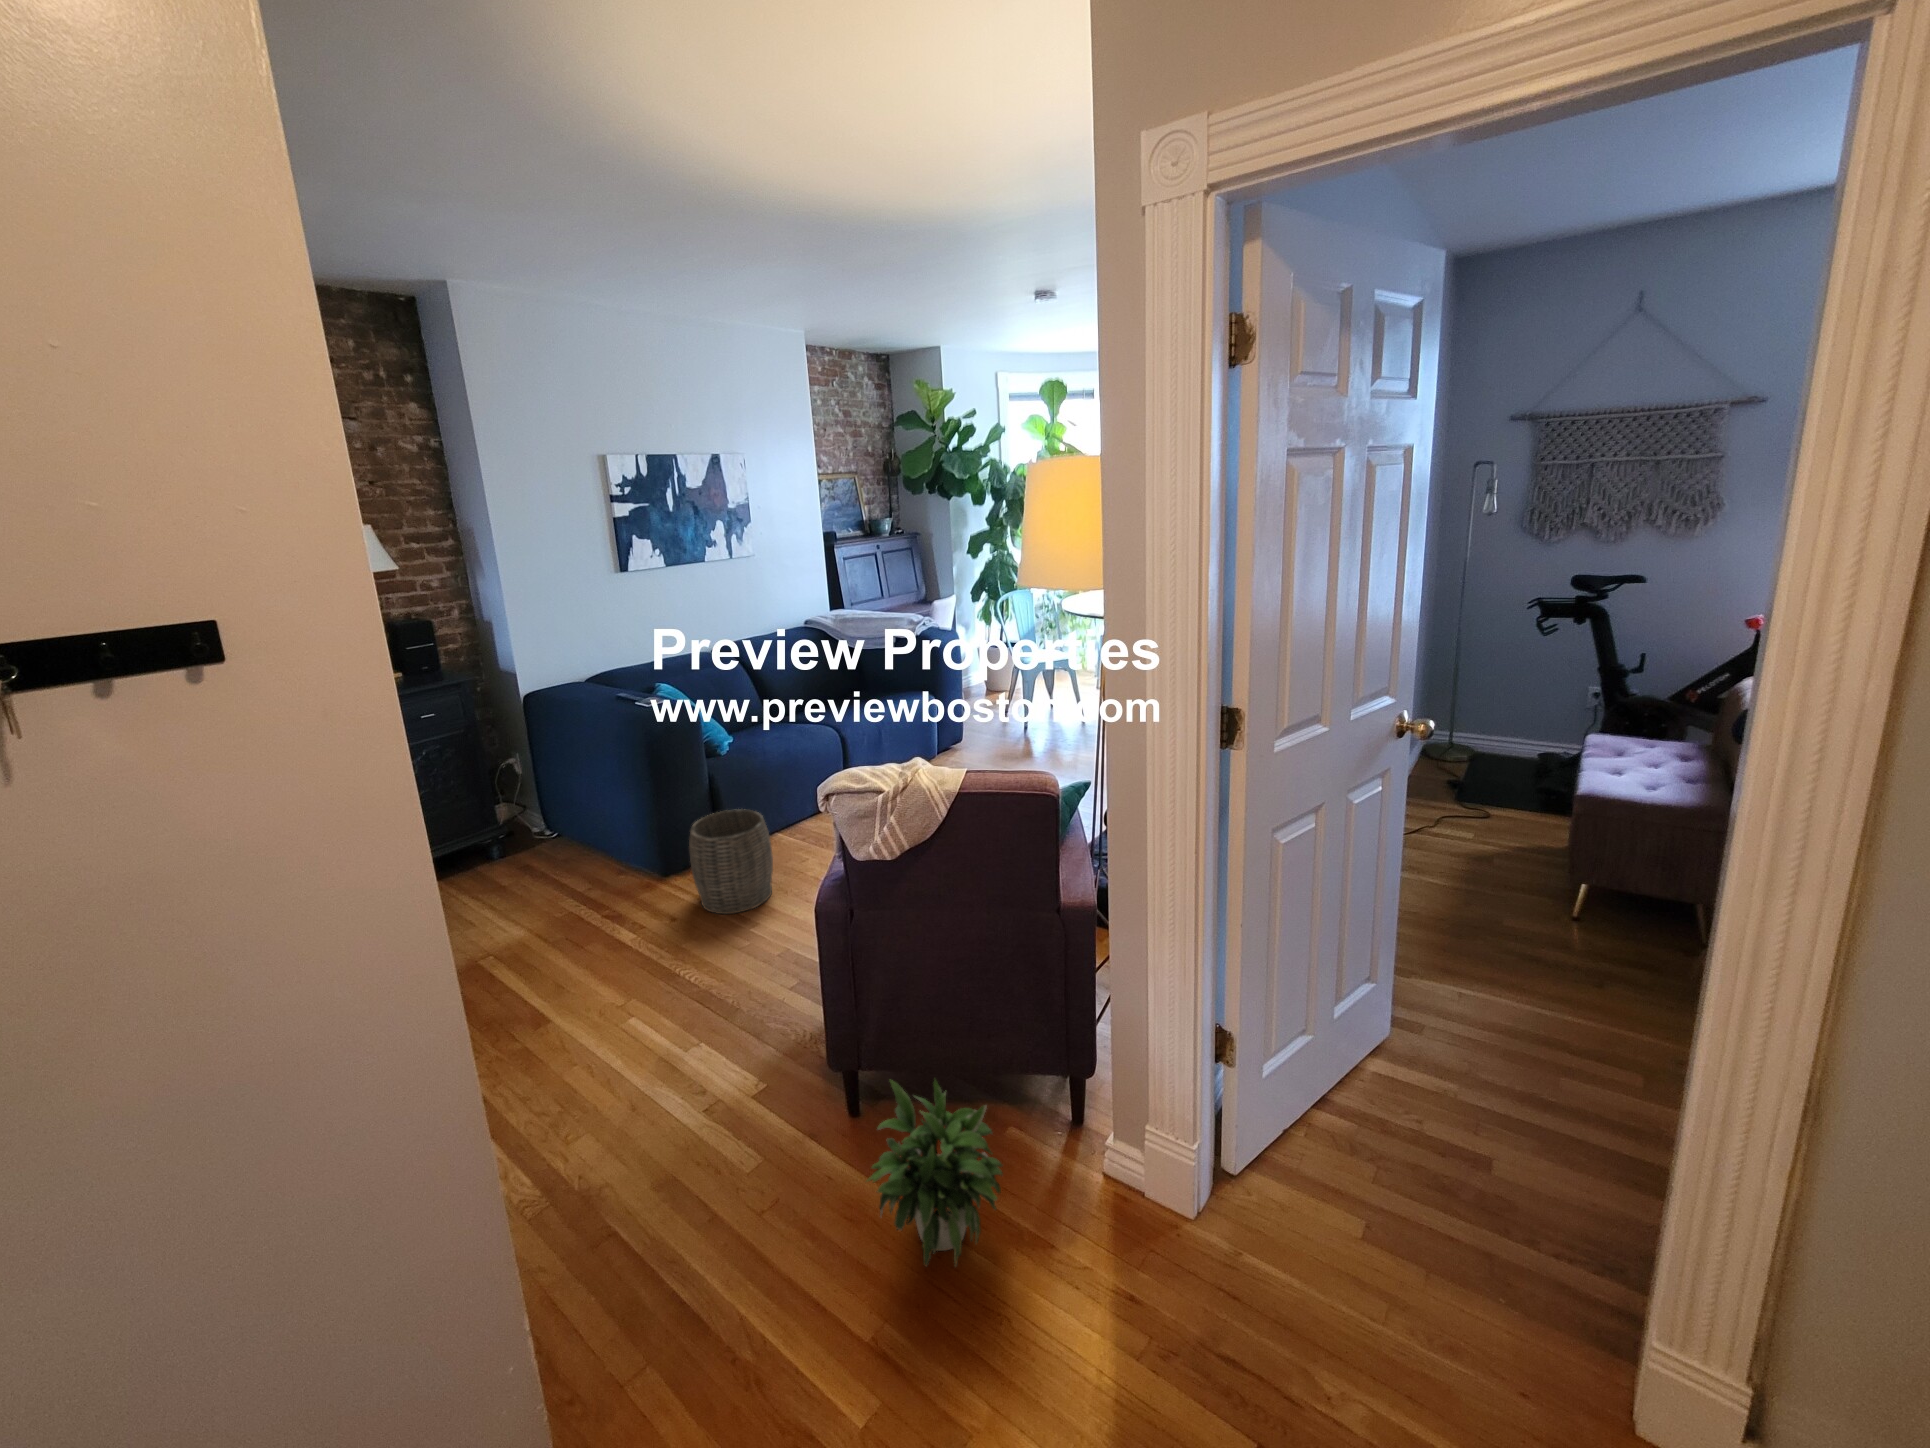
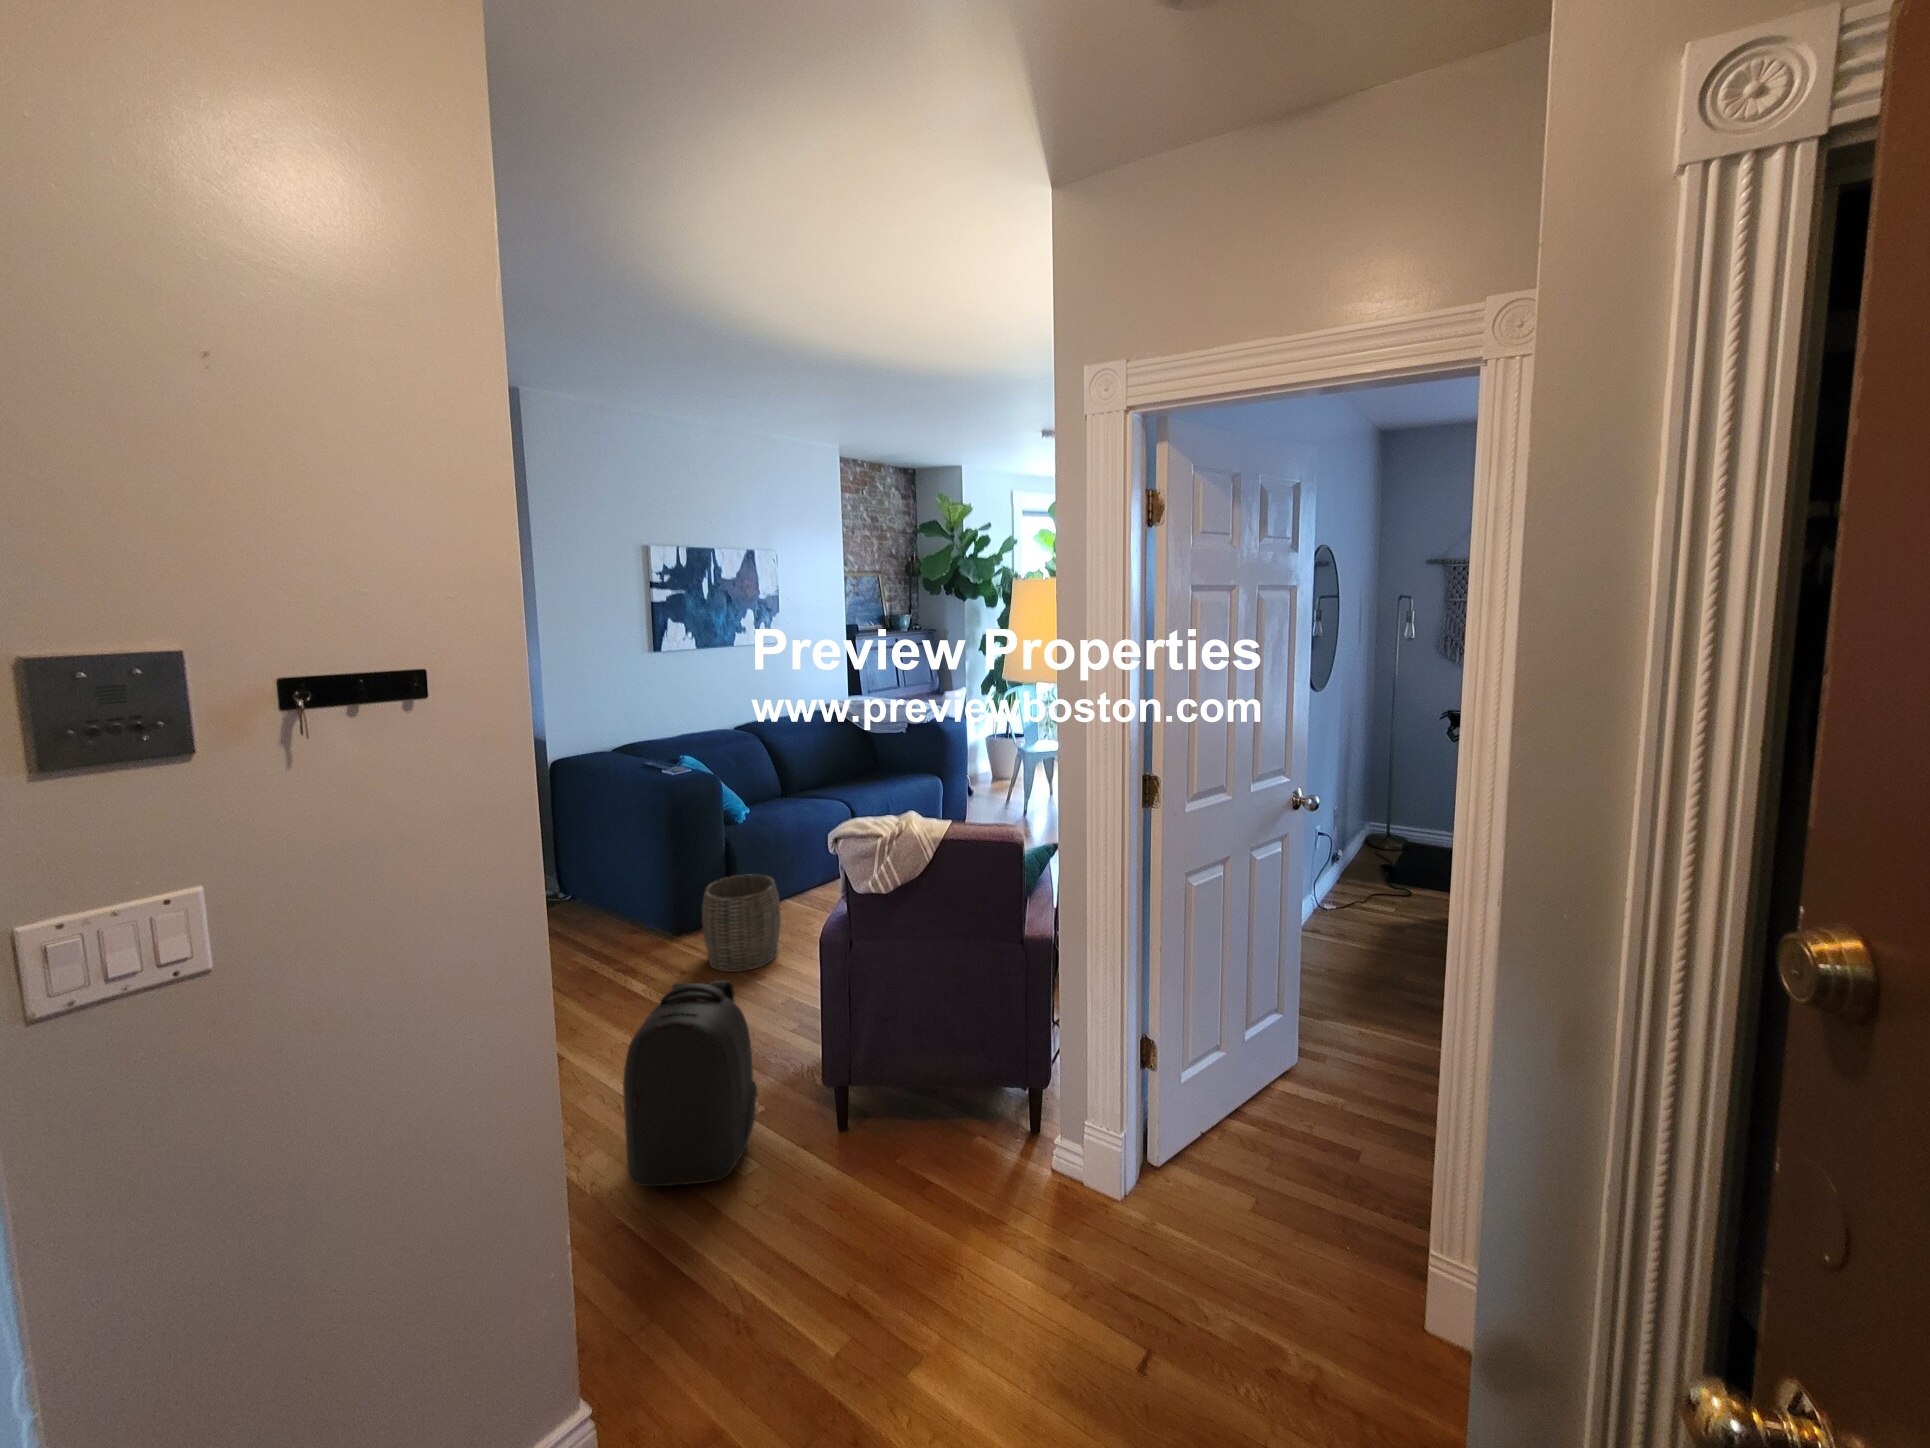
backpack: none [602,951,755,1183] -> present [623,980,757,1186]
potted plant: present [867,1080,1003,1266] -> none [850,1081,967,1231]

